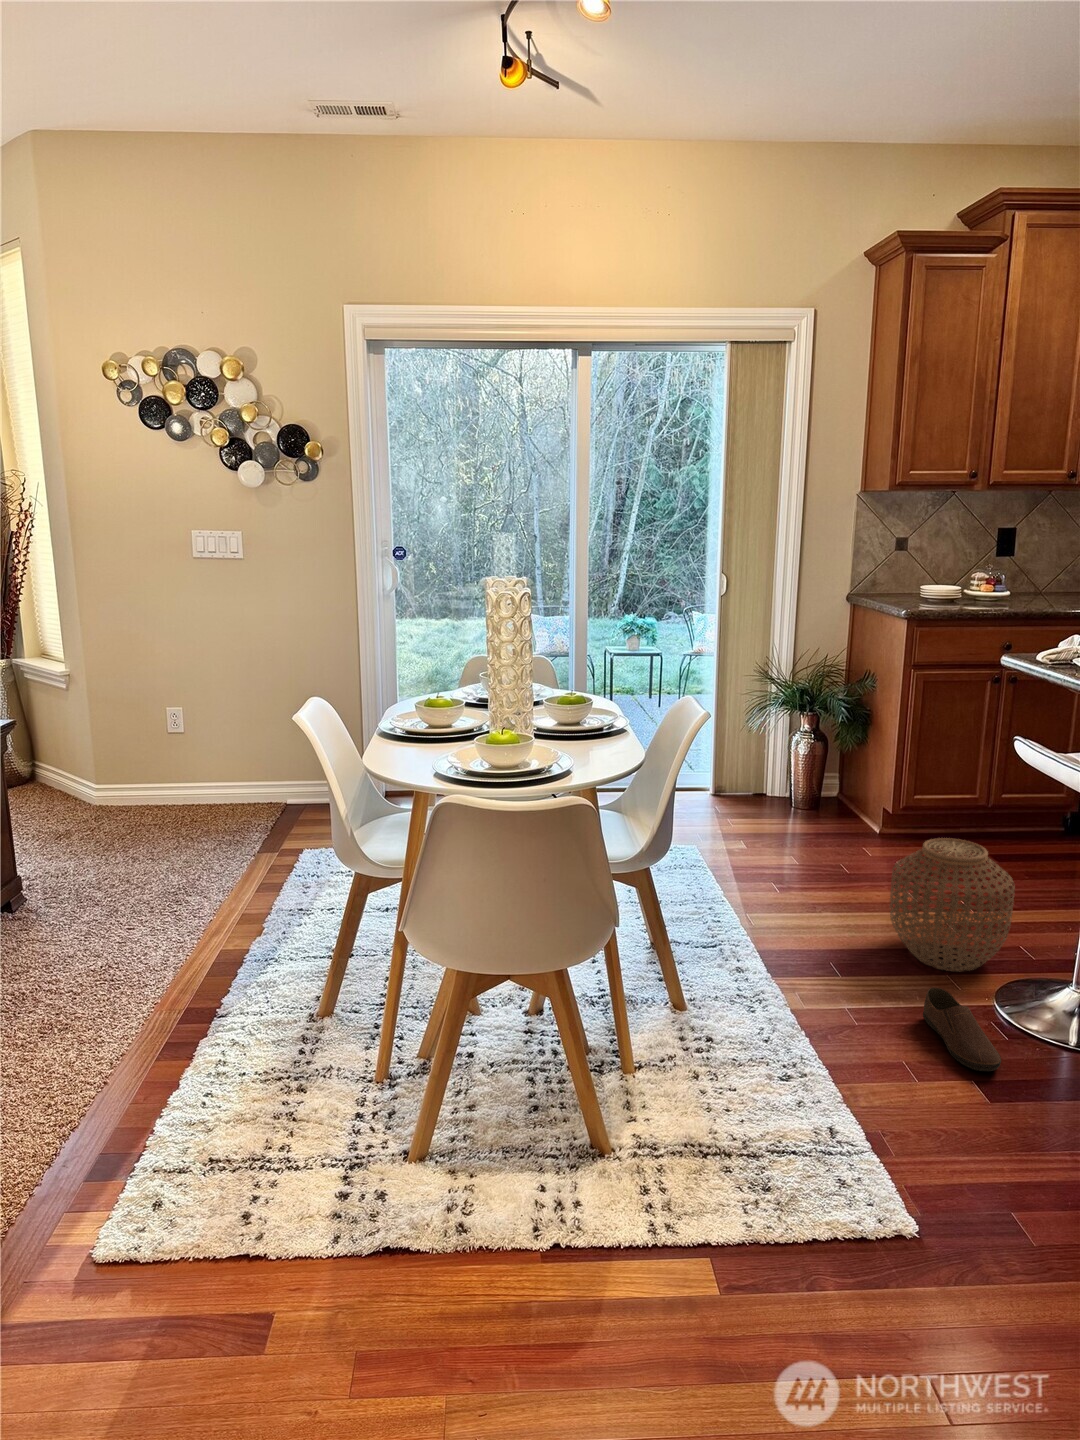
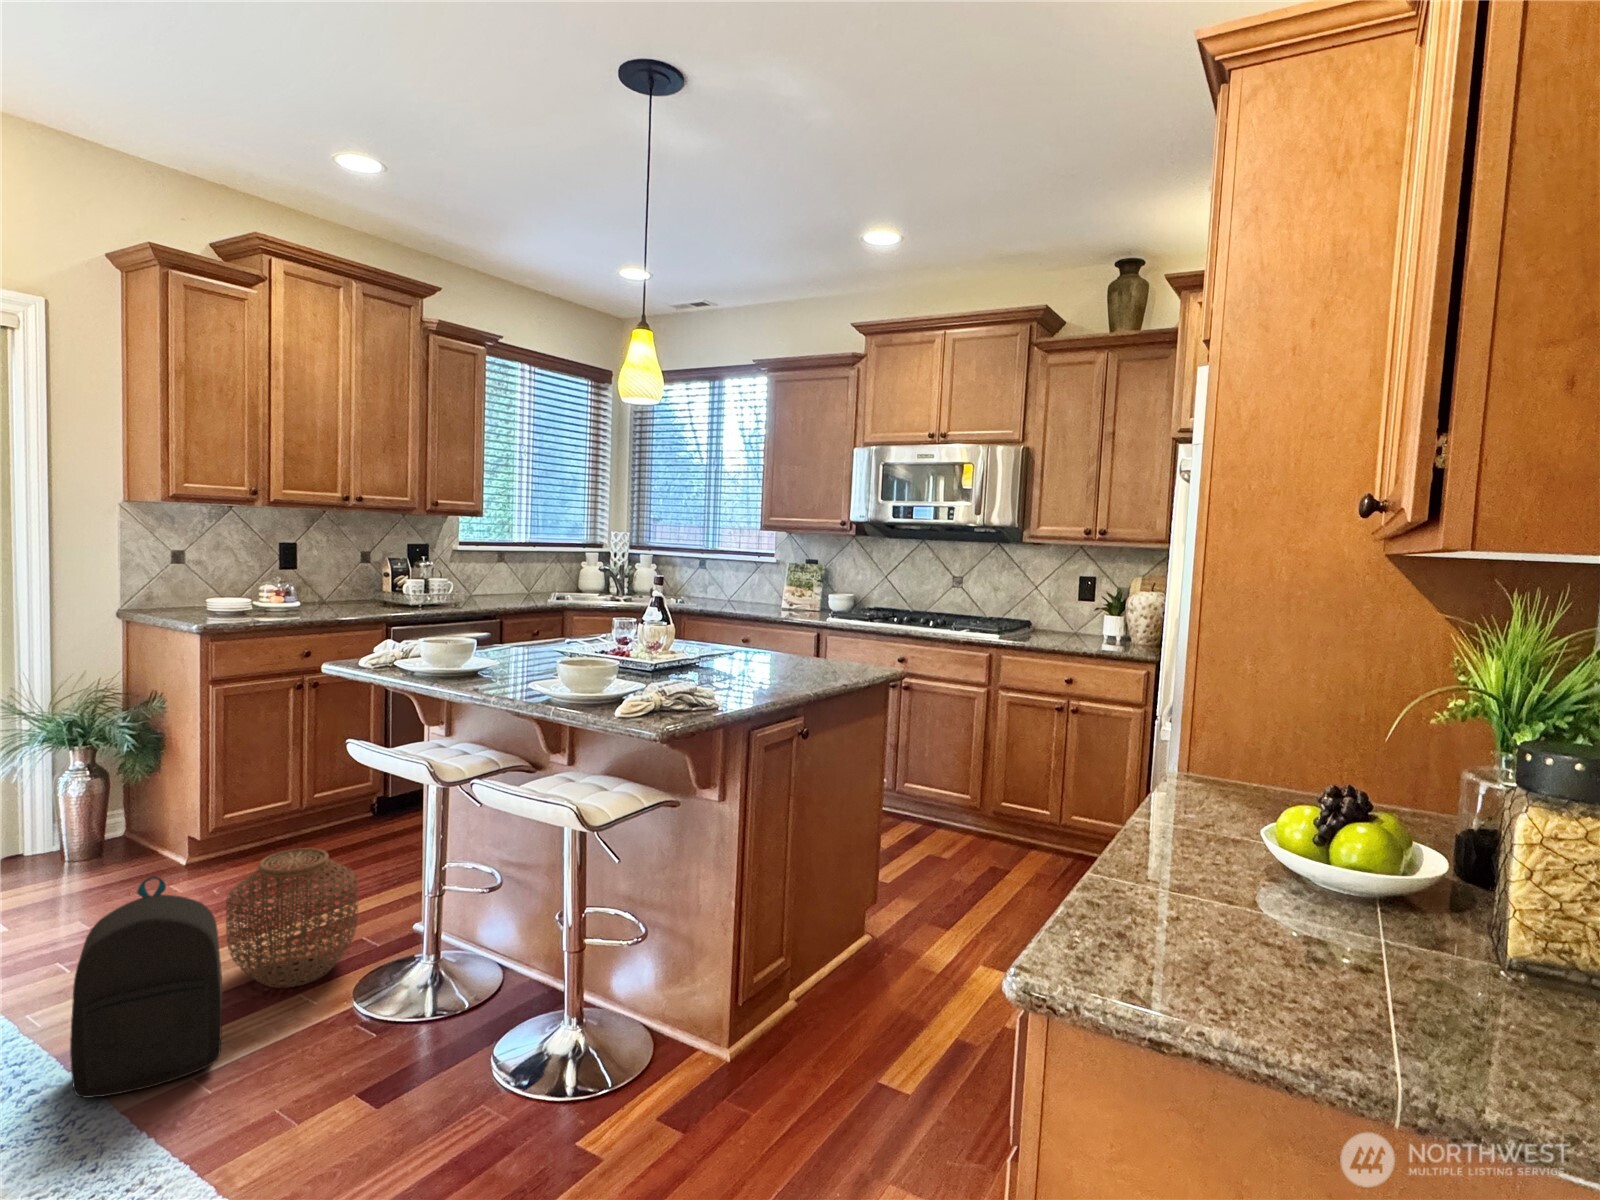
backpack: none [765,826,878,1004] -> present [70,876,222,1098]
shoe: present [923,987,1001,1071] -> none [287,1008,379,1078]

